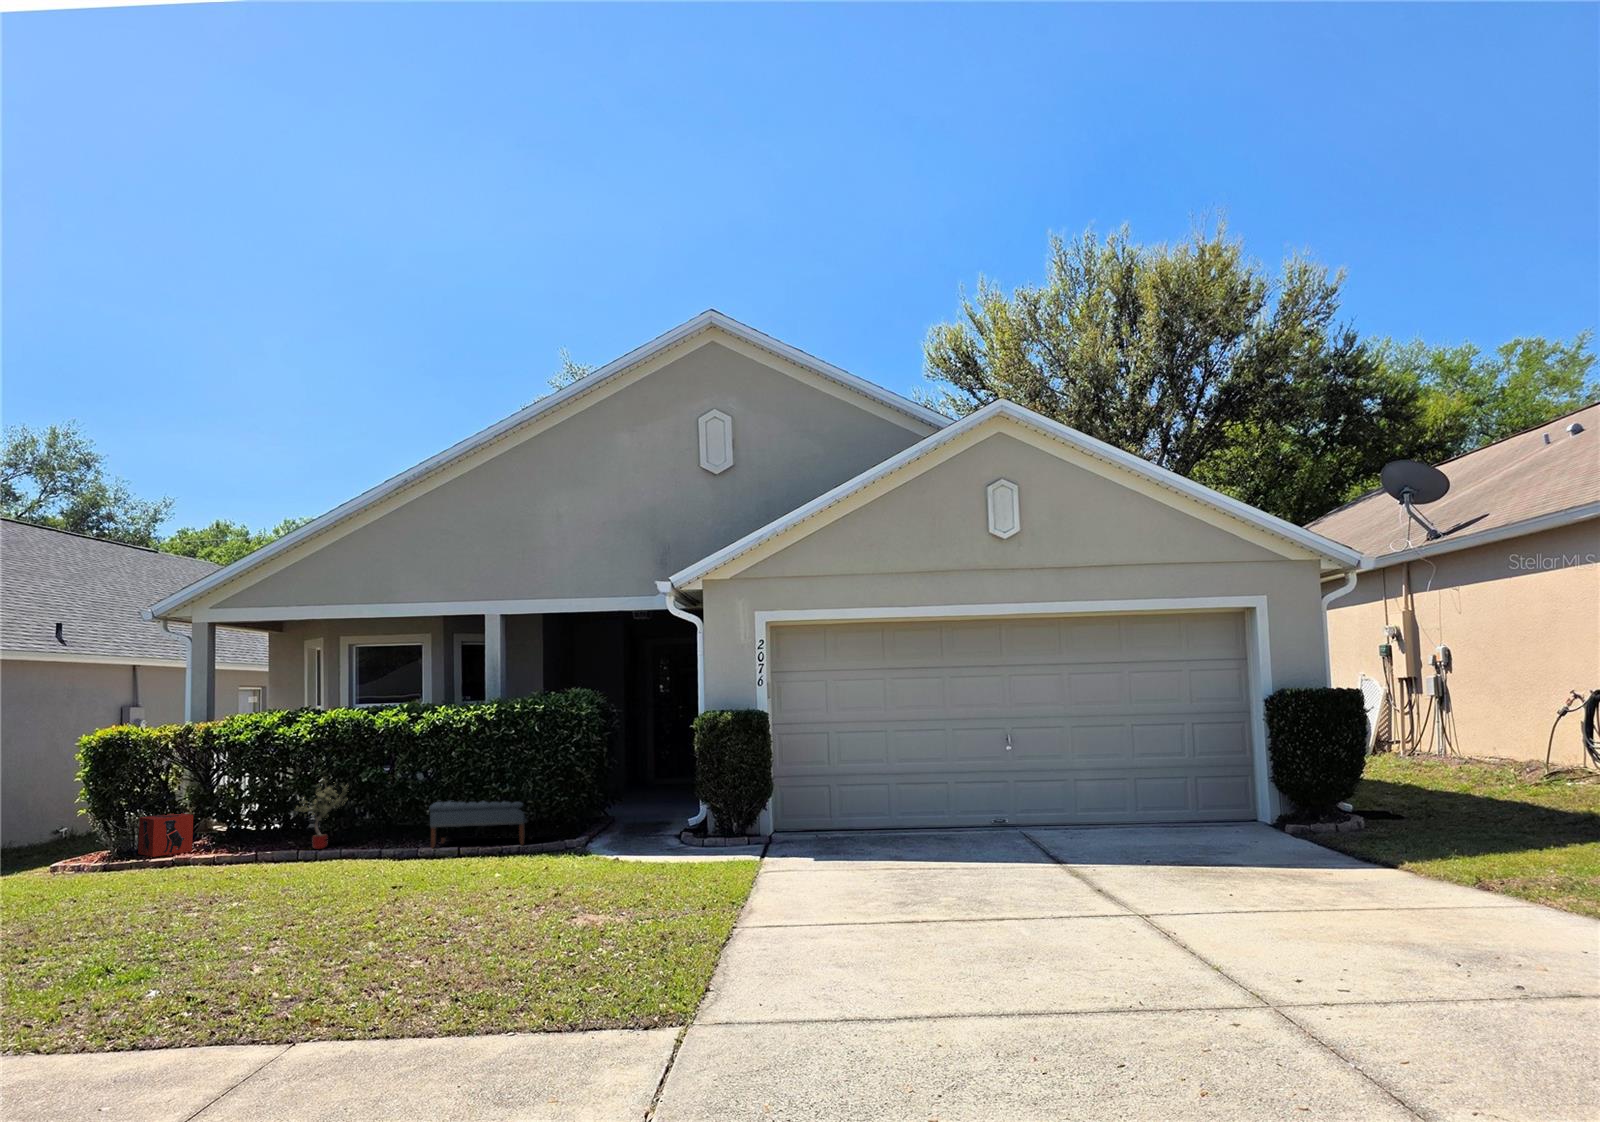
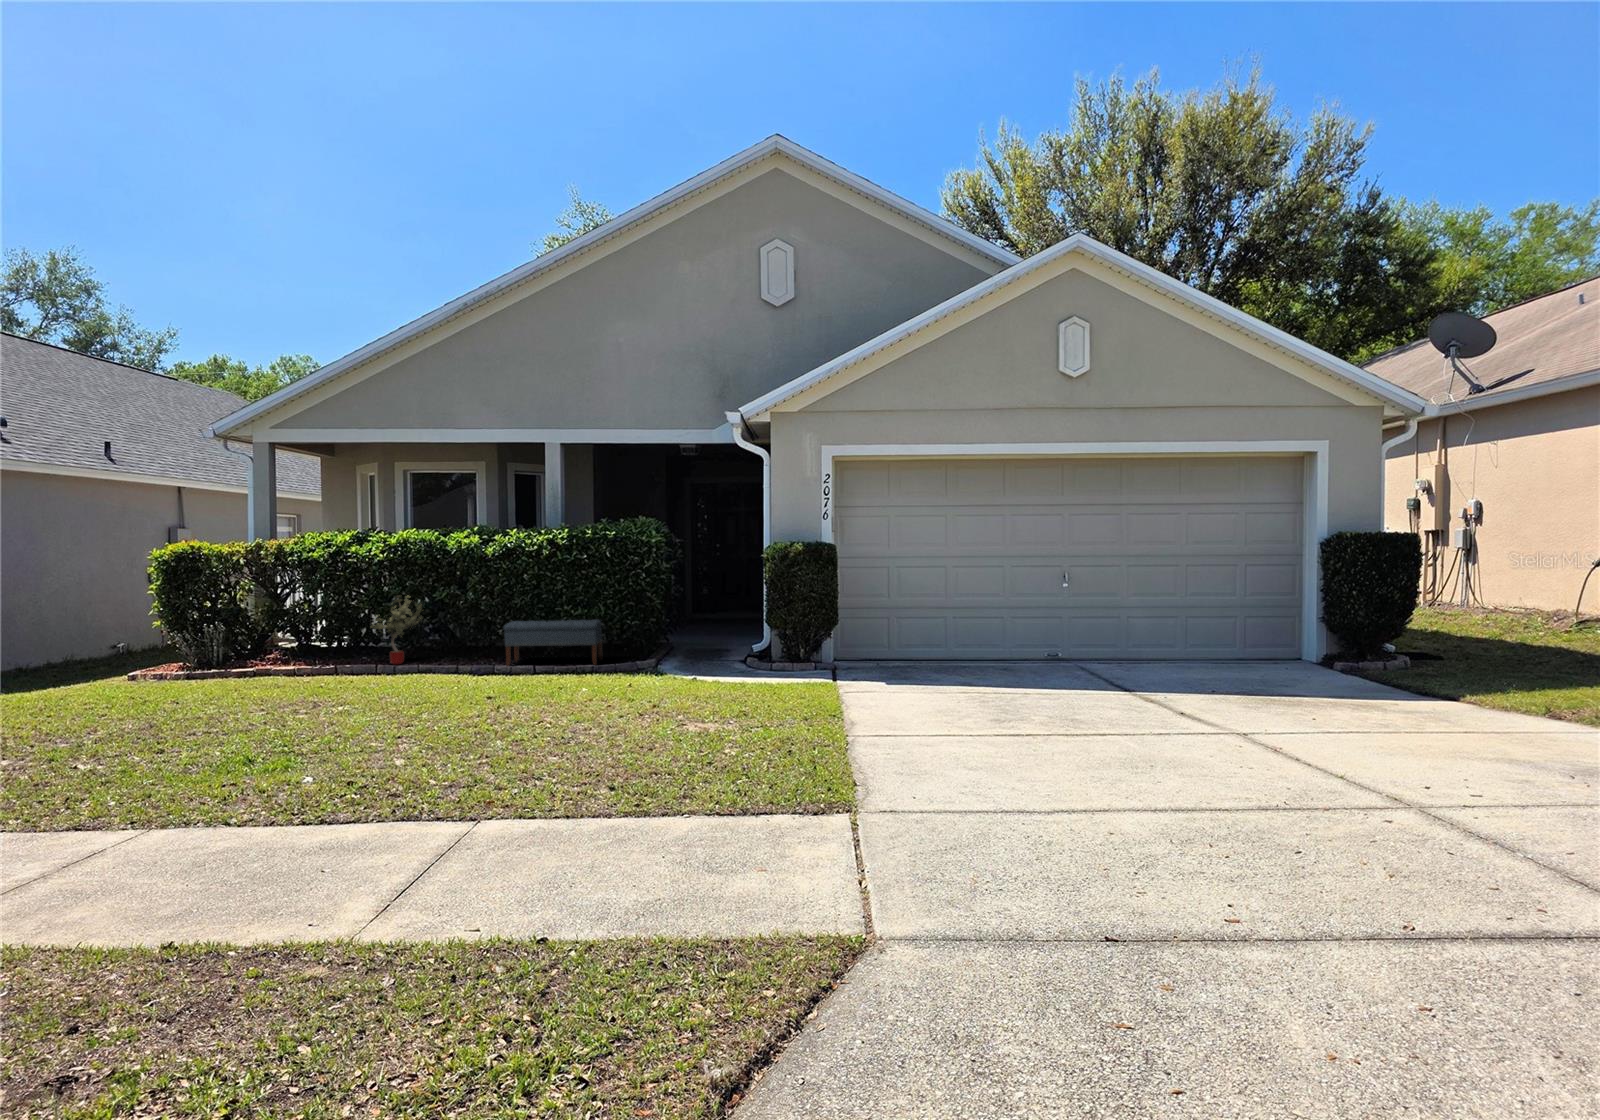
storage box: present [138,813,193,857] -> none [219,627,272,668]

